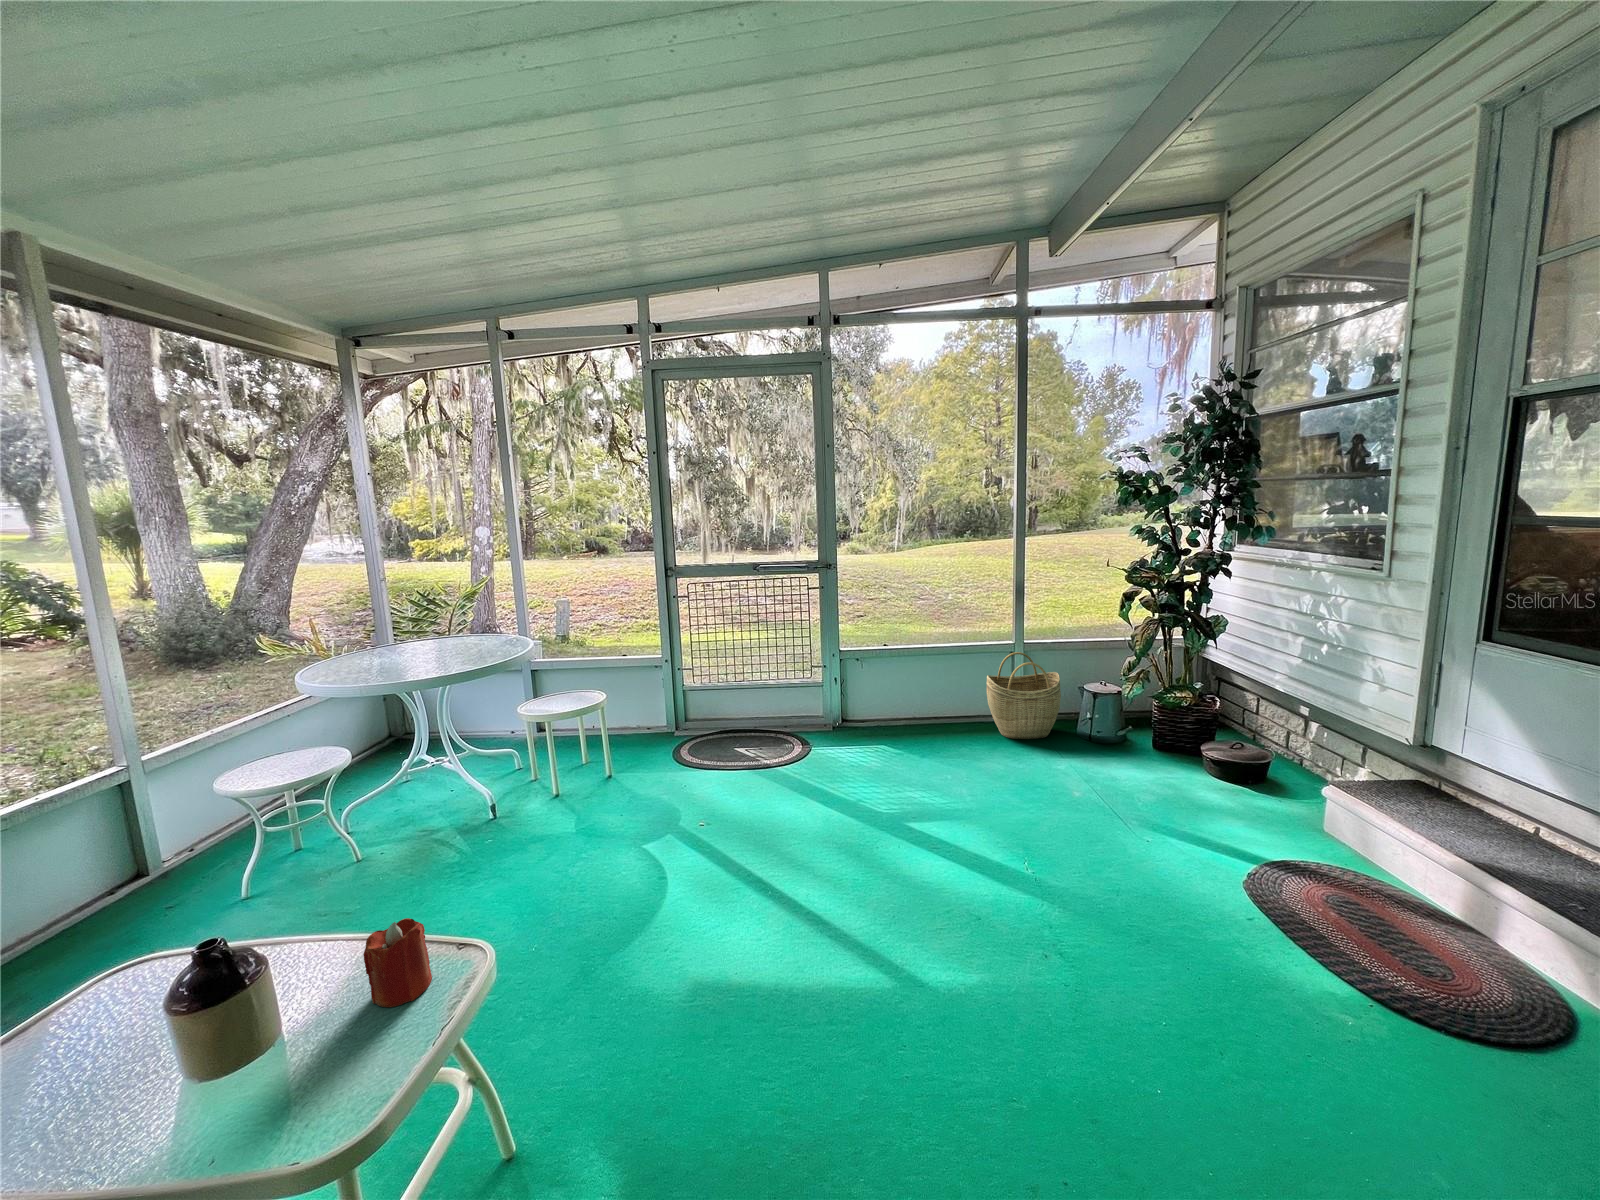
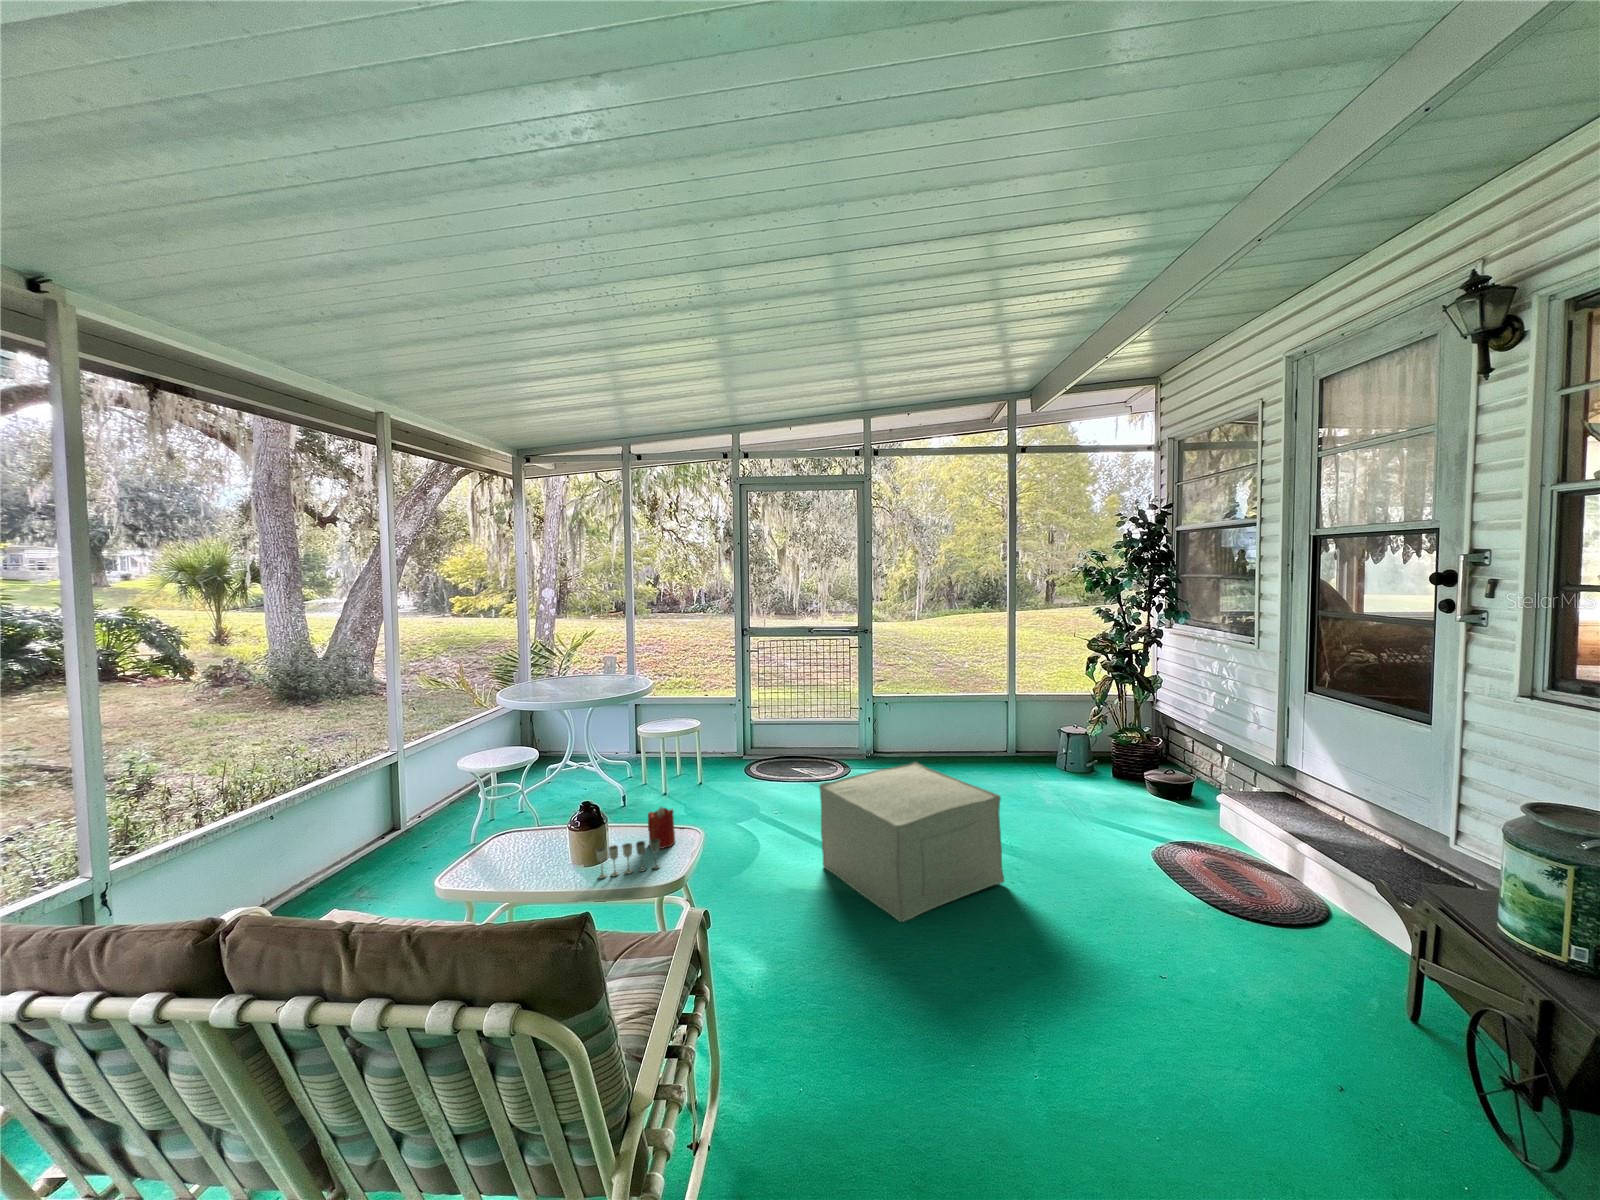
woven basket: present [987,652,1061,739] -> none [985,700,1041,767]
ottoman: none [745,760,1033,1051] -> present [820,762,1004,922]
wine glass: none [192,1016,359,1120] -> present [596,839,660,879]

